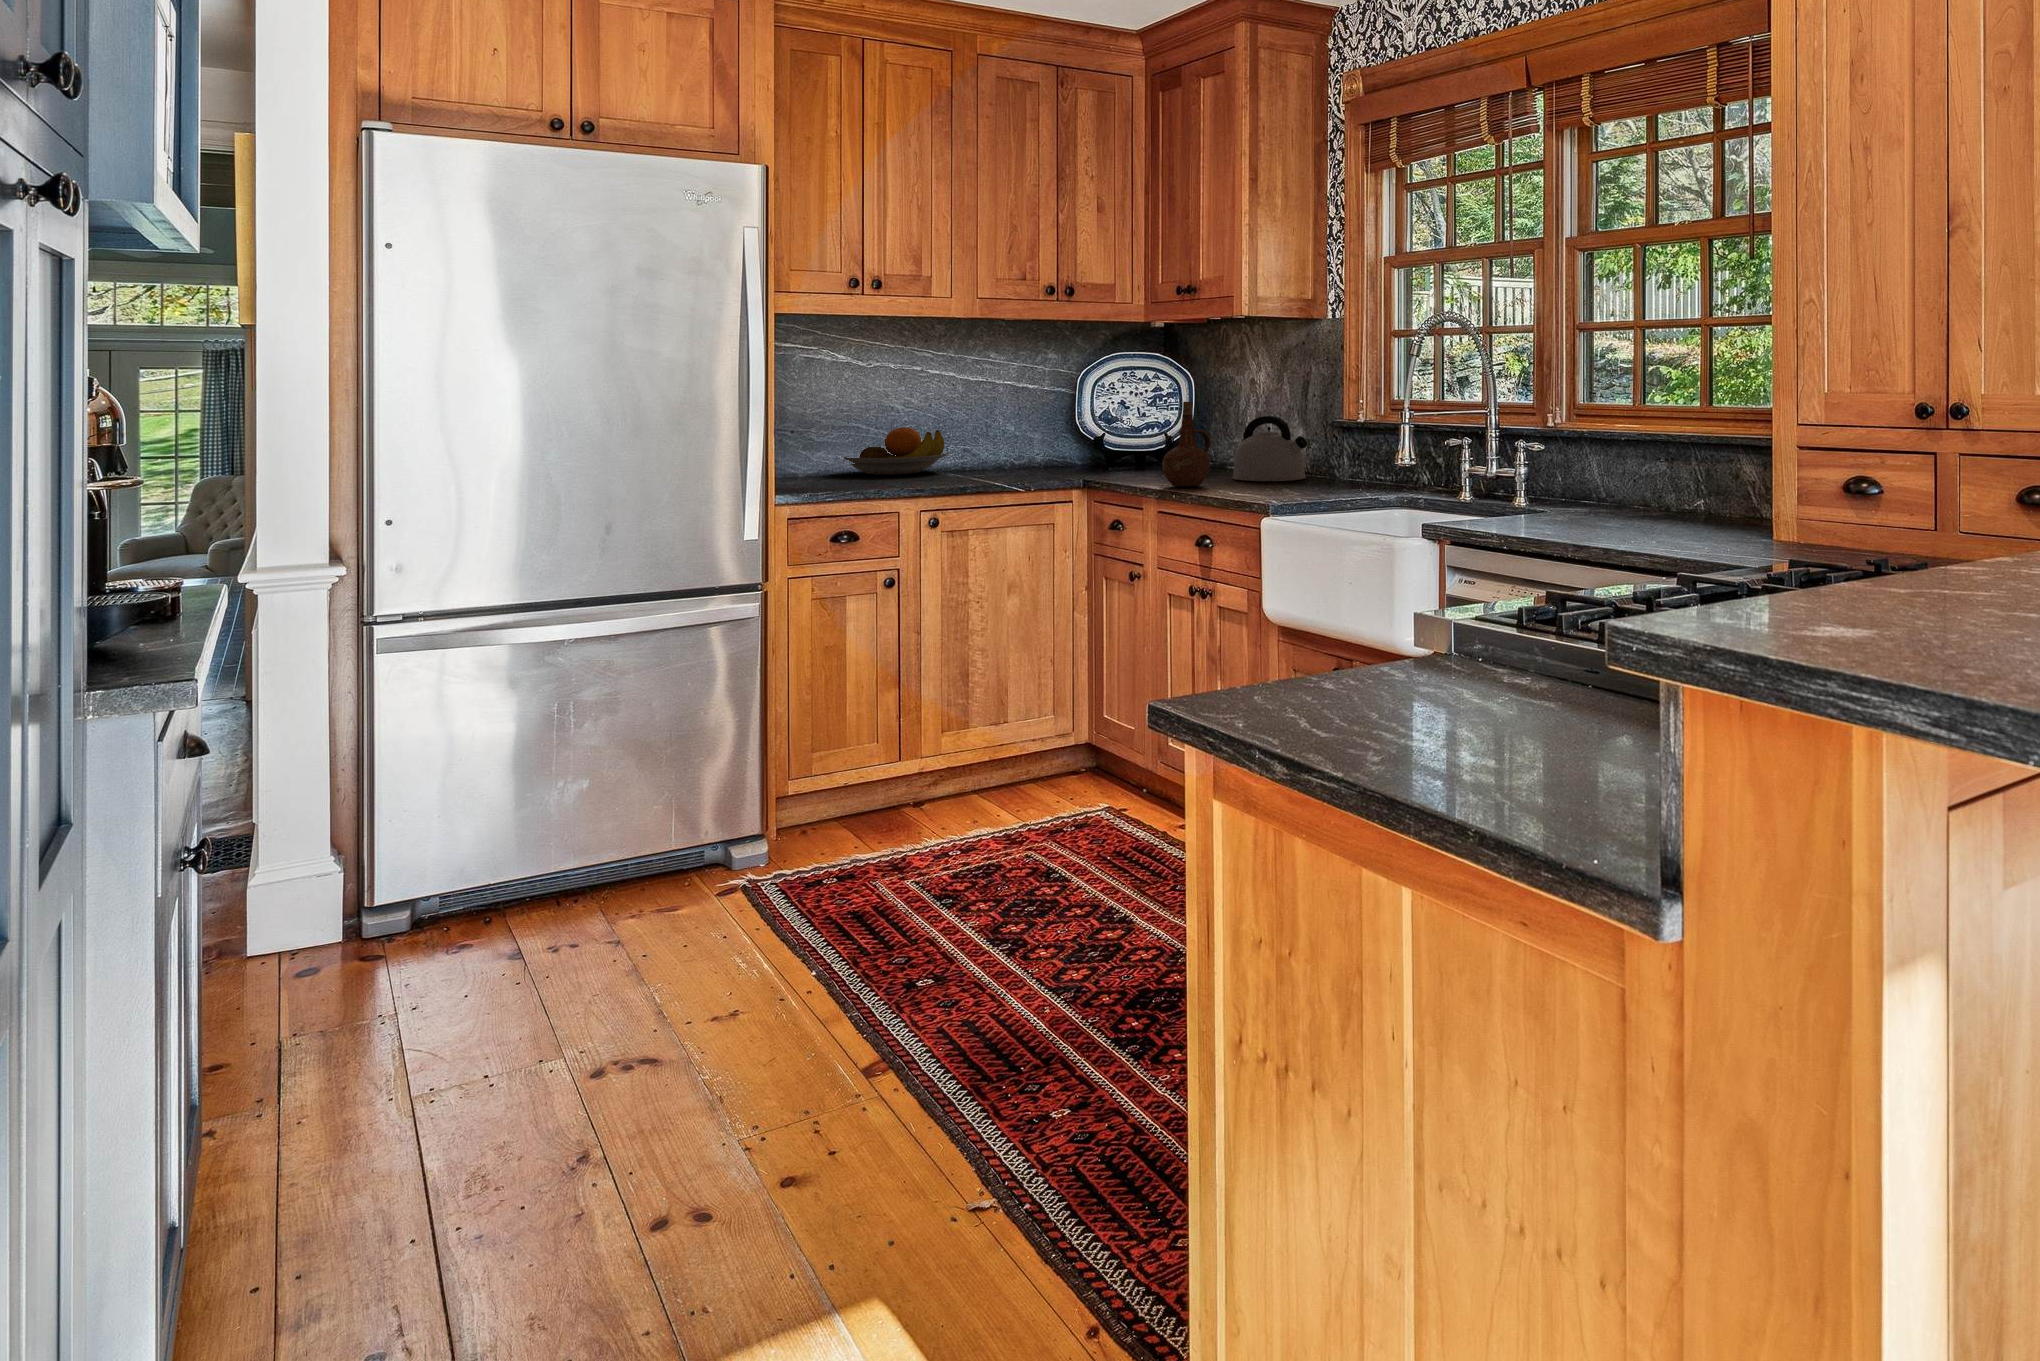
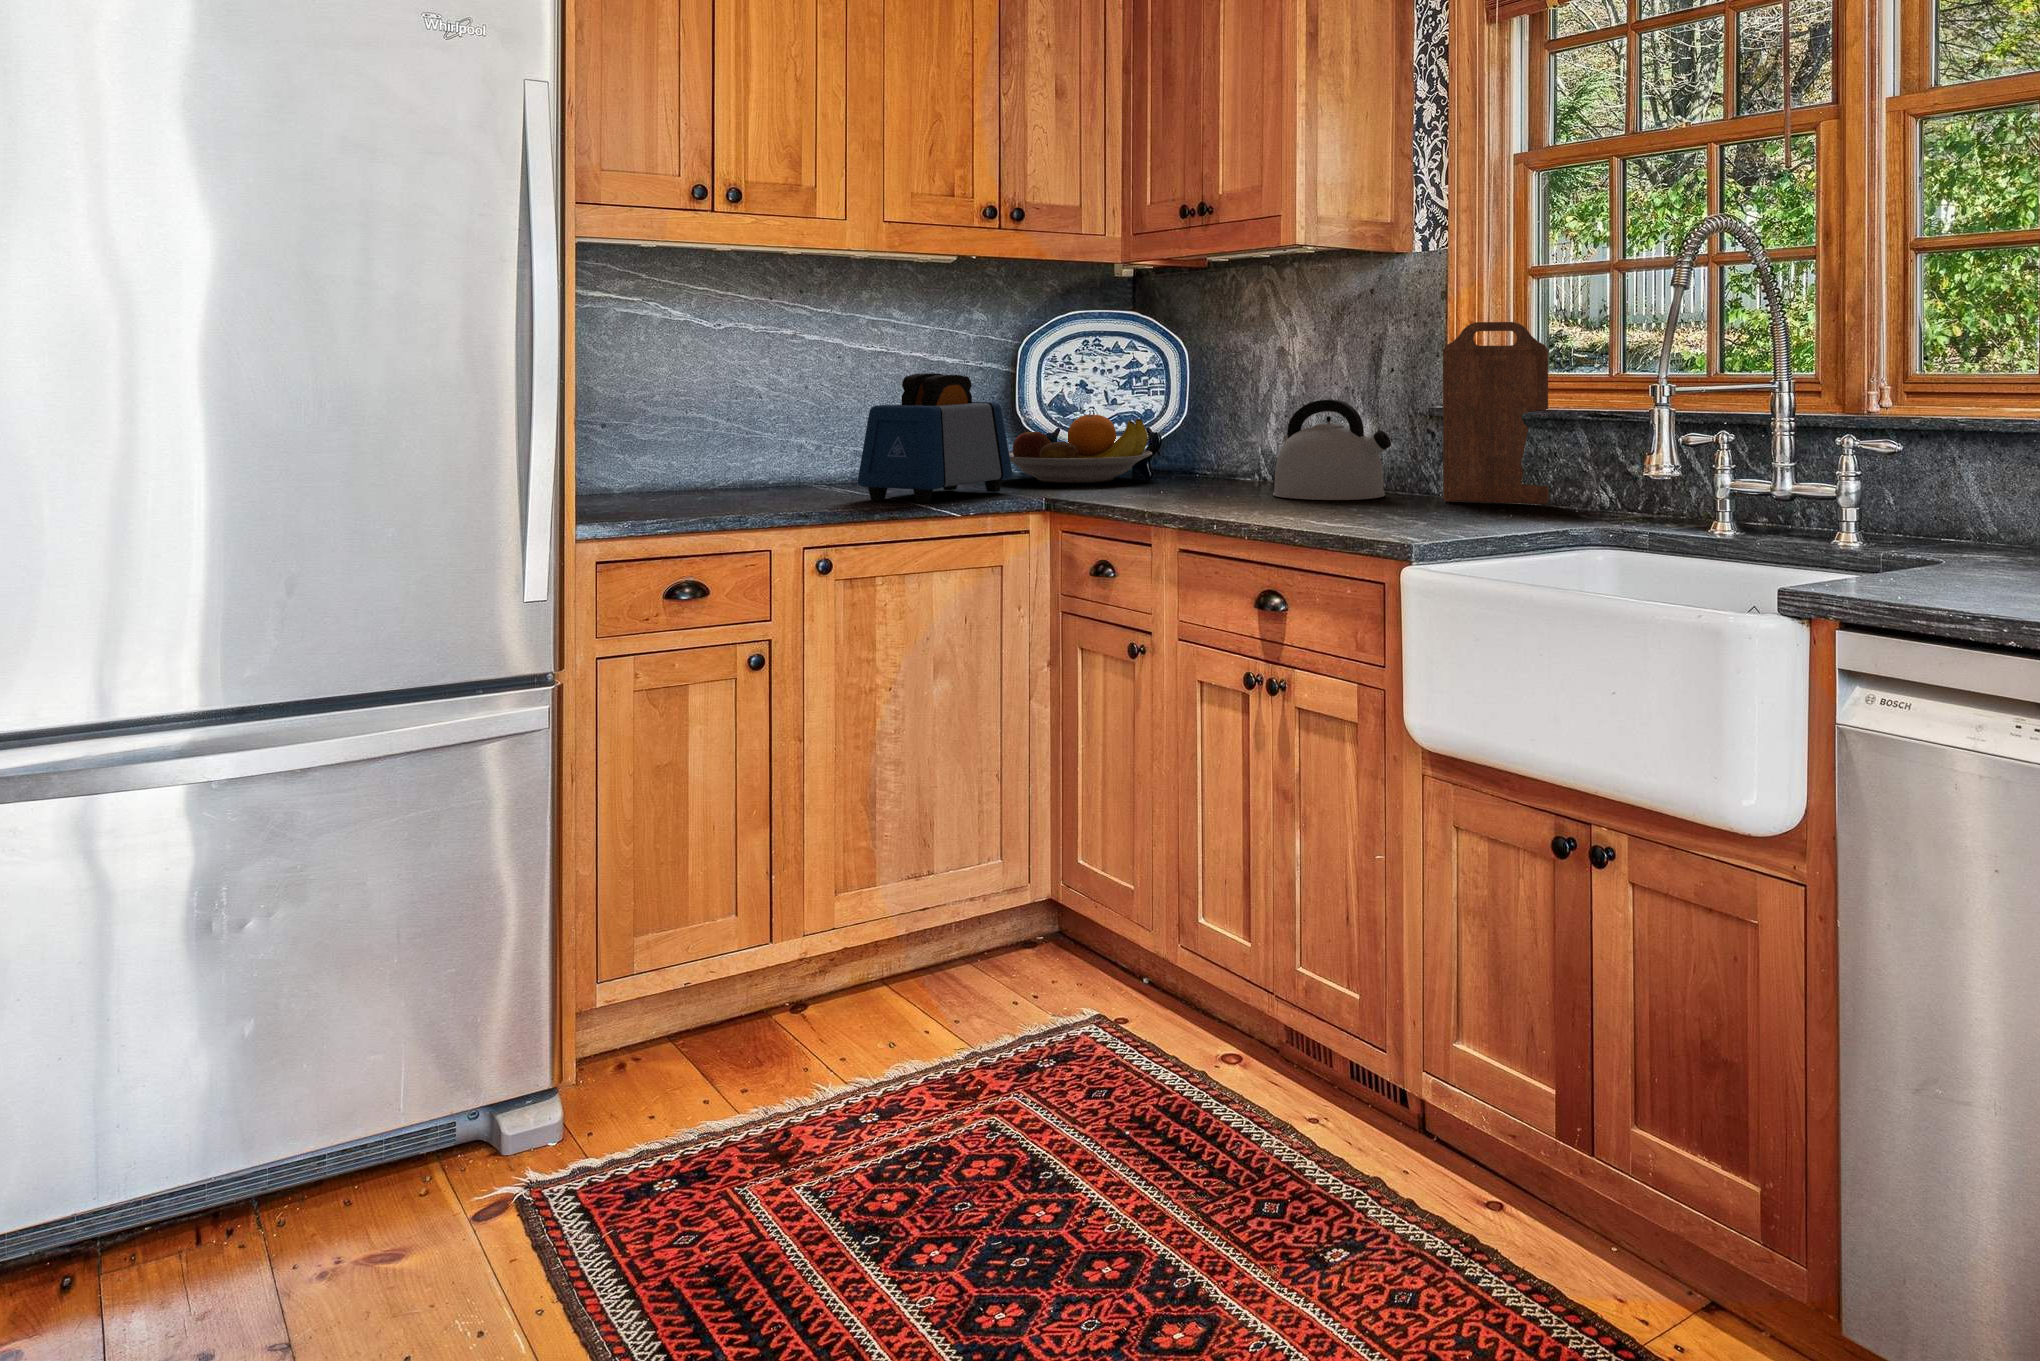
cutting board: none [1337,367,1401,483] -> present [1443,322,1549,504]
toaster: none [959,399,1064,484] -> present [858,373,1012,503]
ceramic pitcher: present [1162,402,1211,487] -> none [1181,375,1255,509]
fruit bowl: present [844,427,949,475] -> present [1009,415,1152,483]

